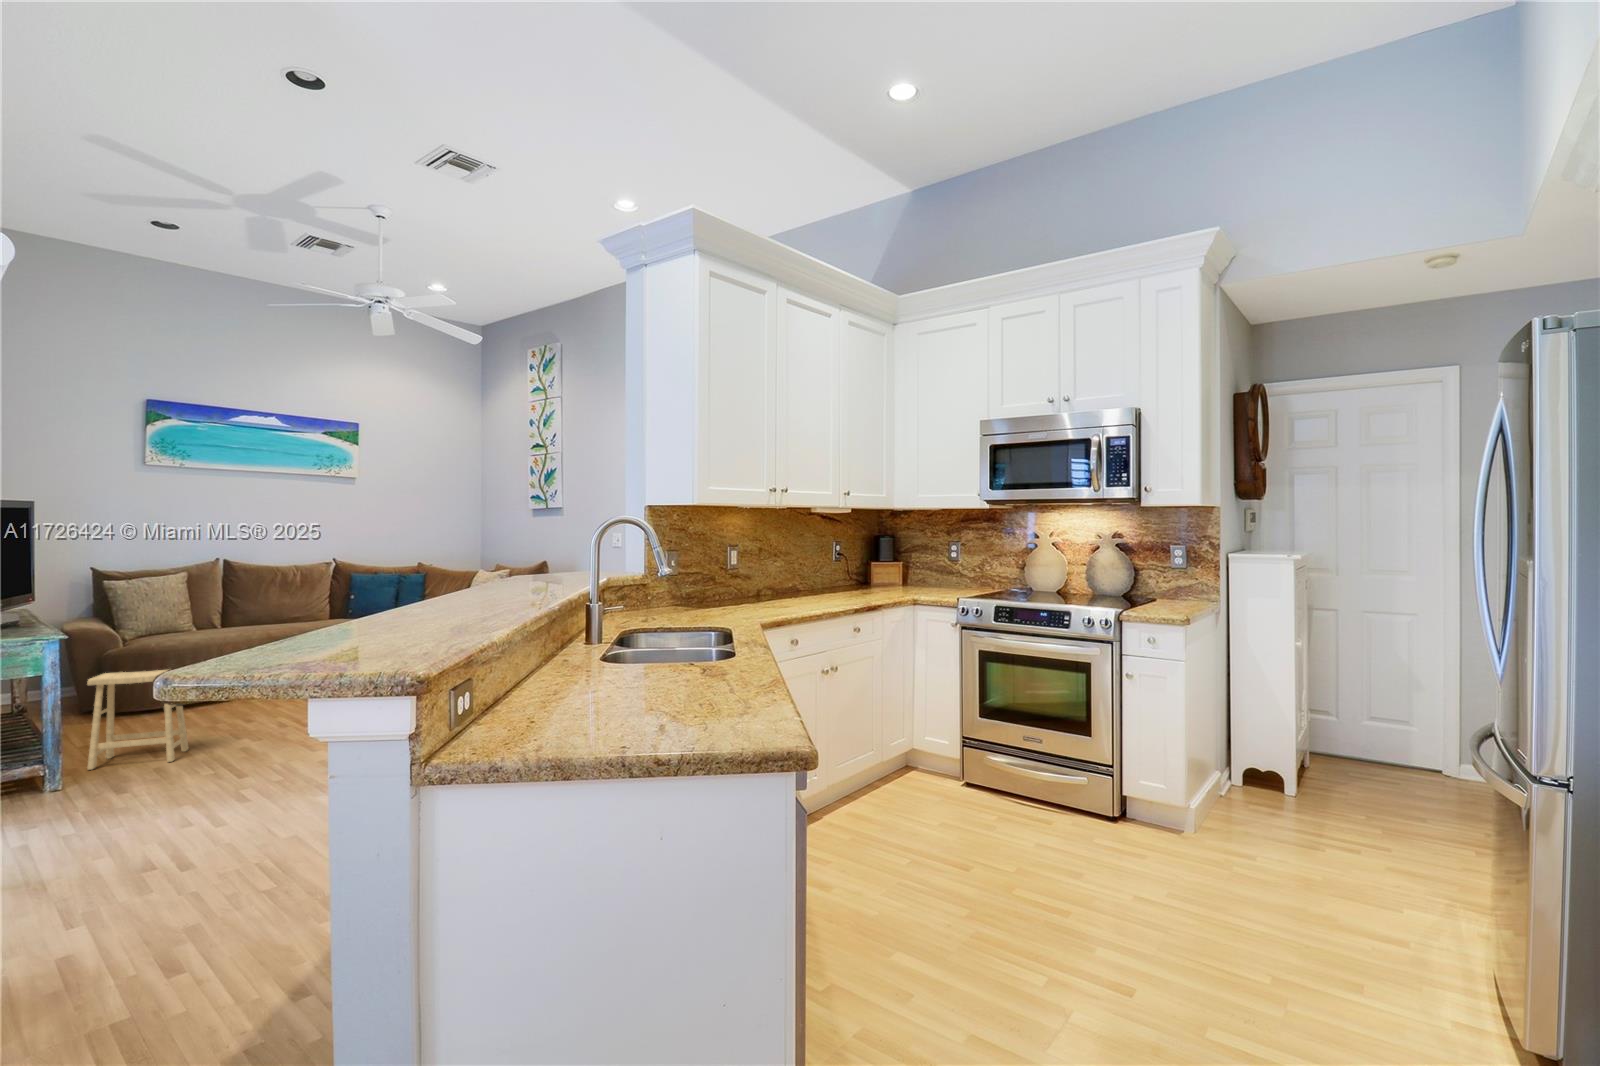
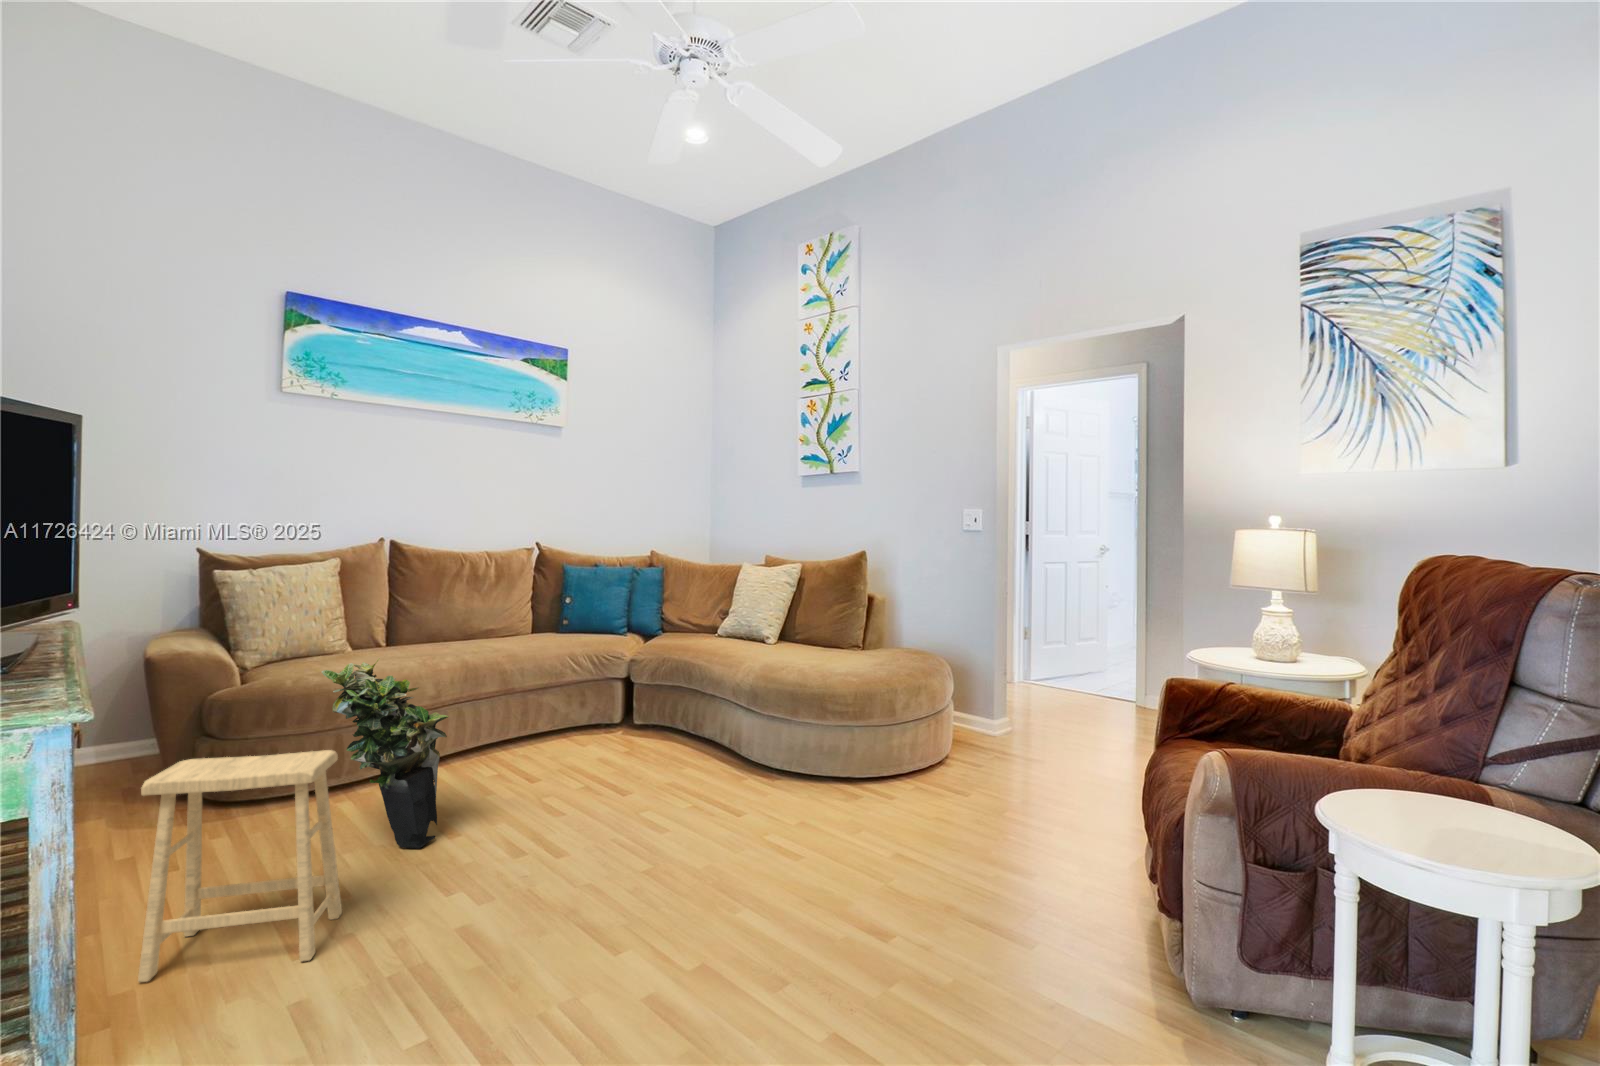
potted plant: none [176,628,253,730] -> present [322,659,449,849]

